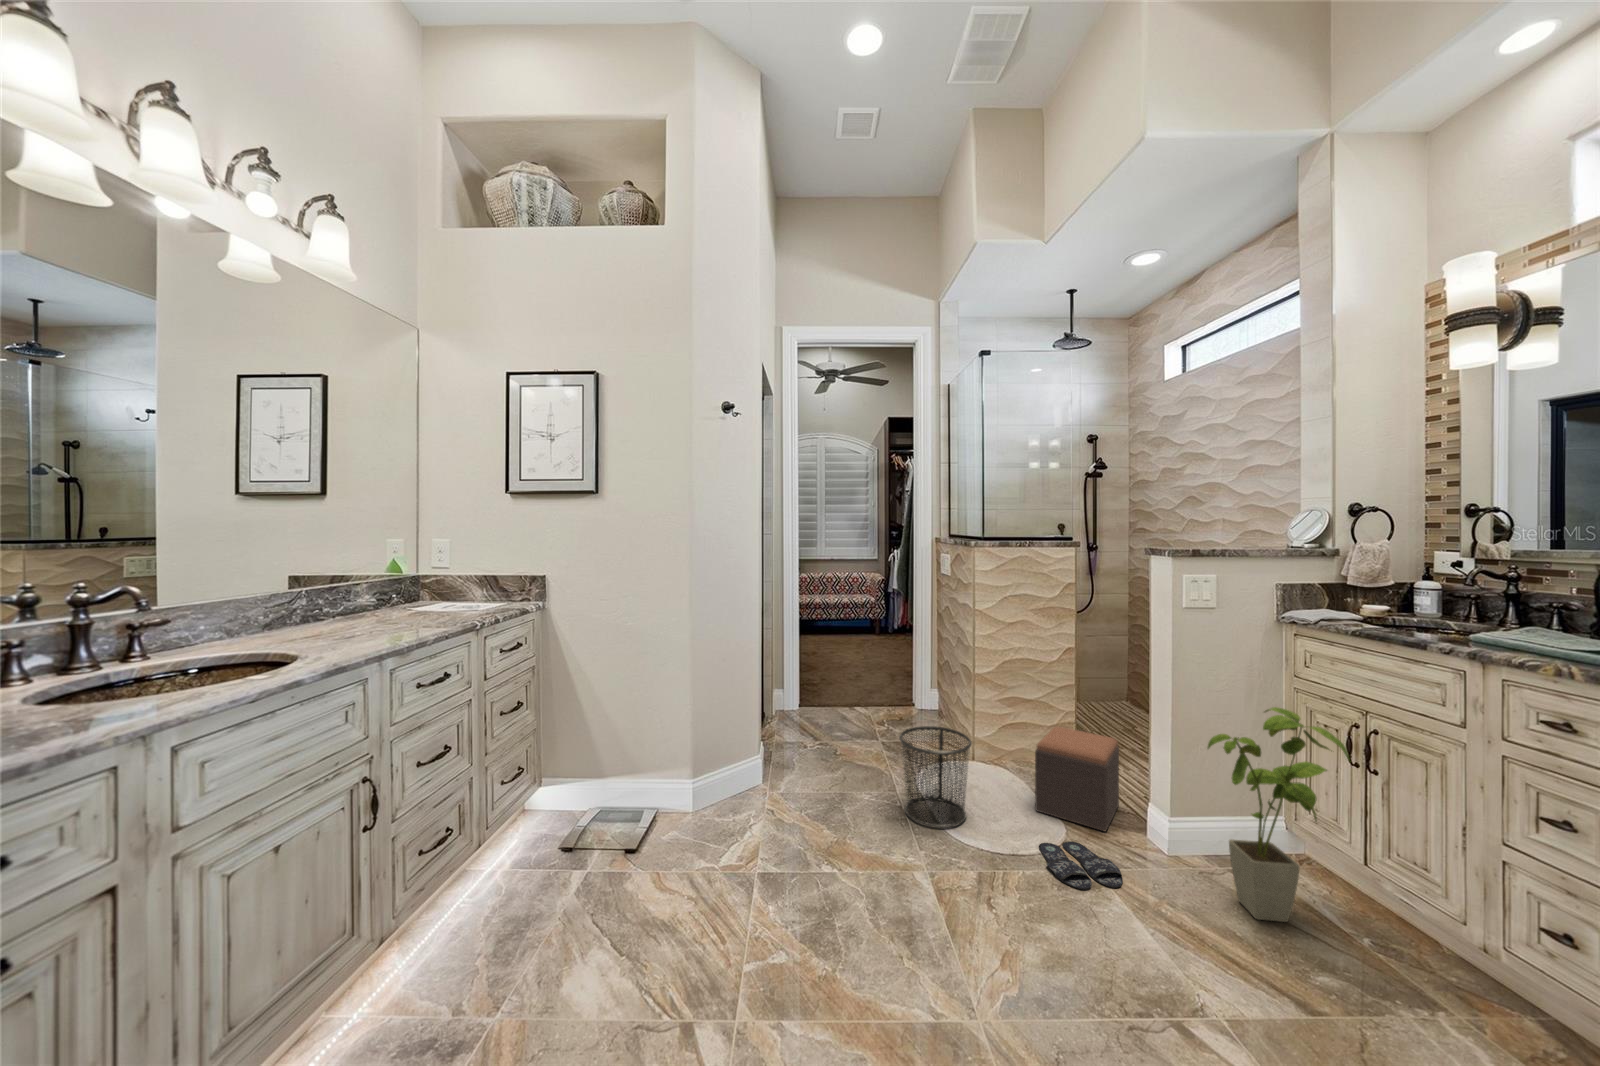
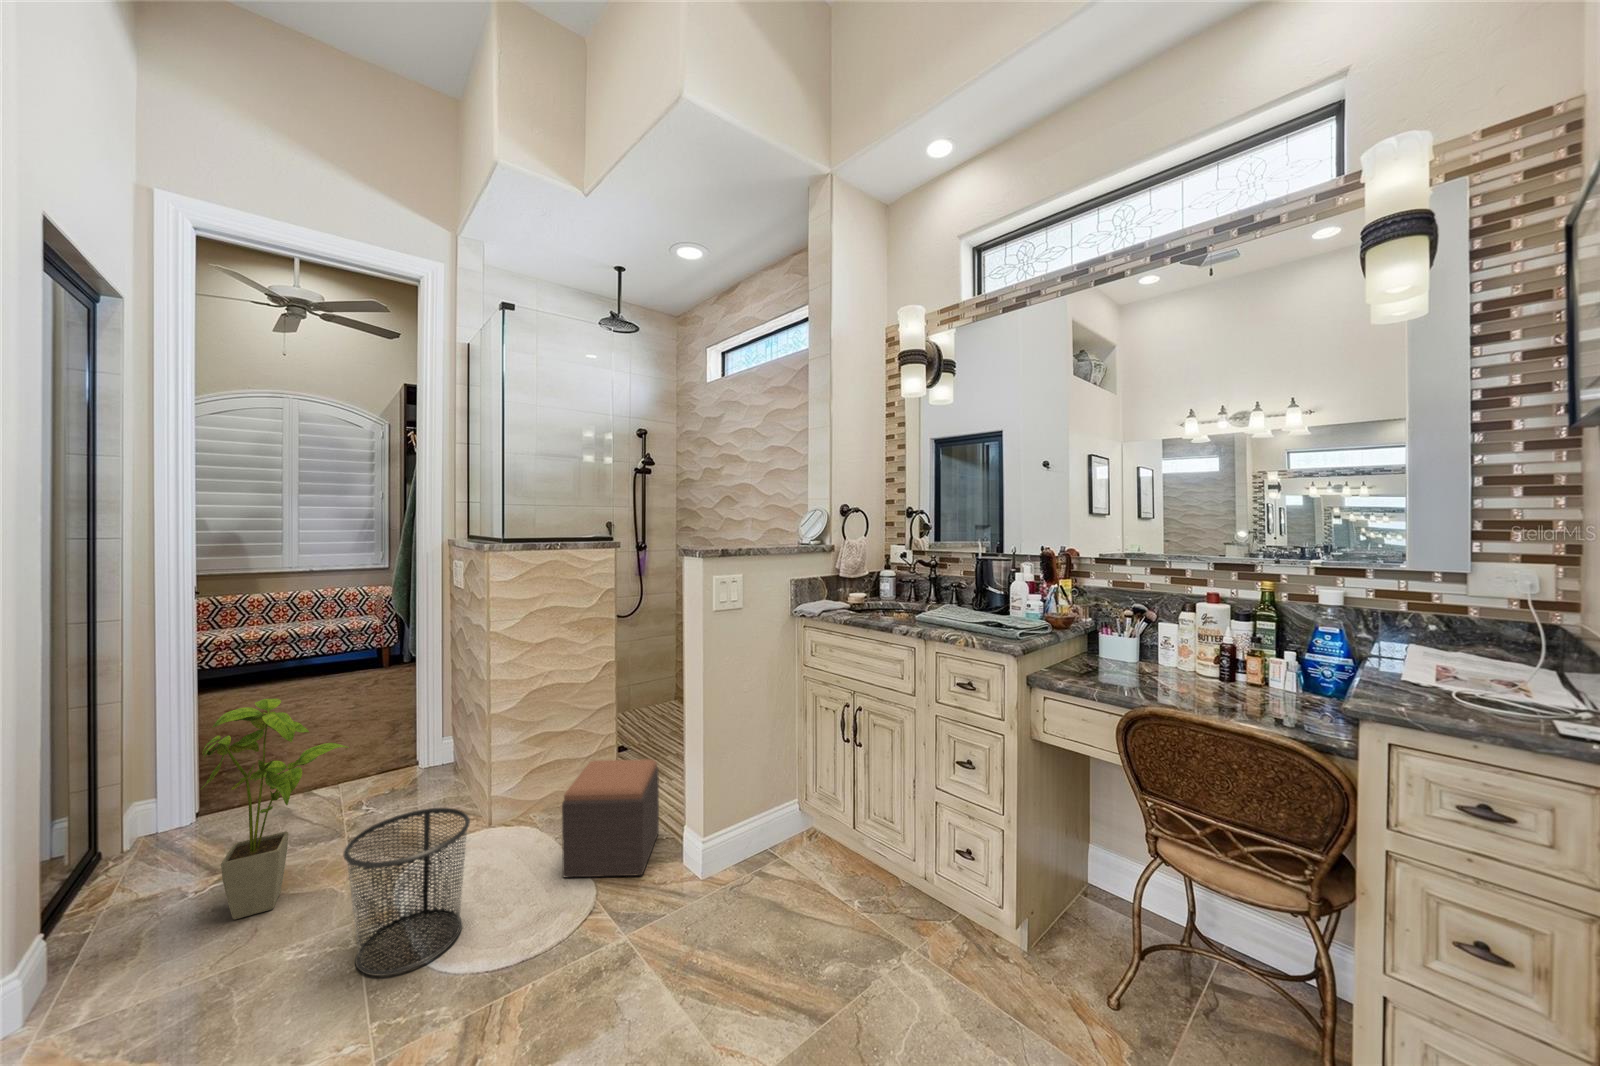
house plant: present [1208,707,1349,922] -> present [201,699,349,919]
slippers: present [1039,841,1123,890] -> none [560,906,655,981]

